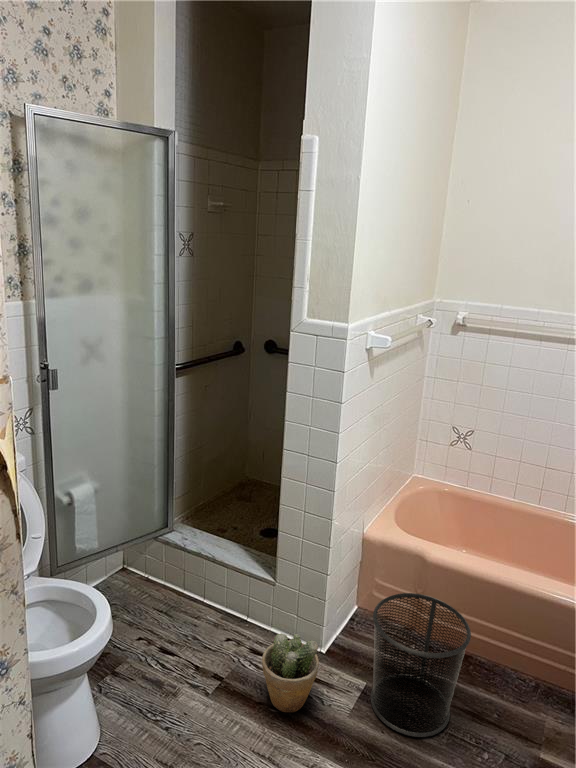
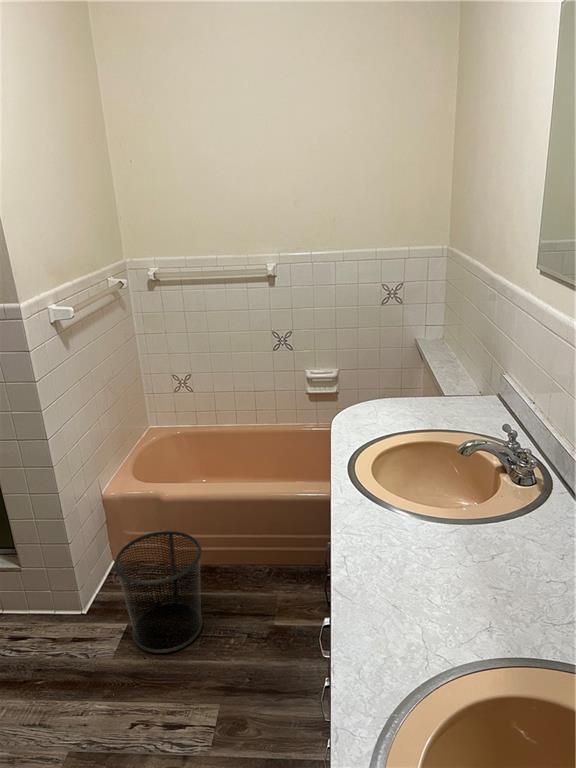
potted plant: present [262,633,319,712] -> none [15,606,74,680]

